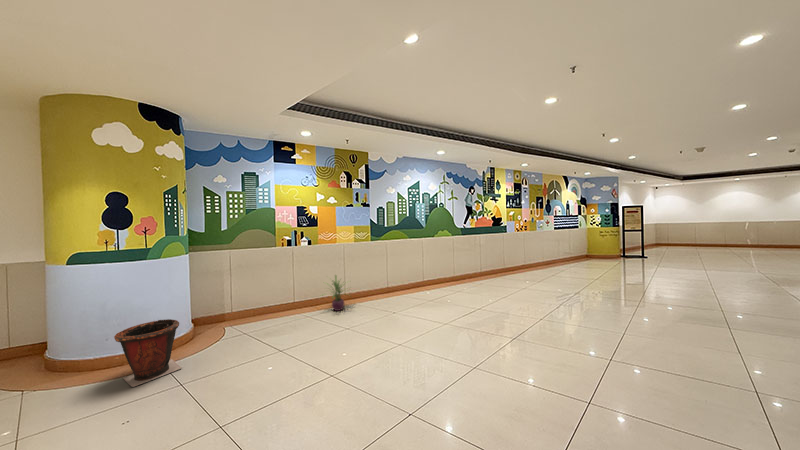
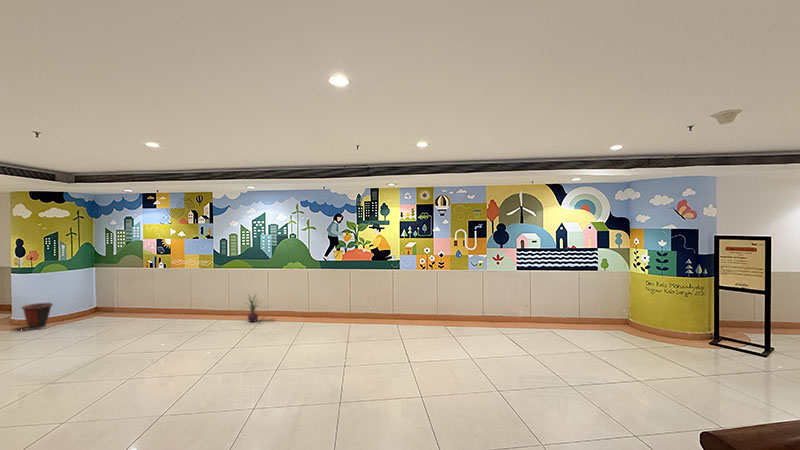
decorative plant: present [332,275,344,311] -> present [248,296,258,322]

